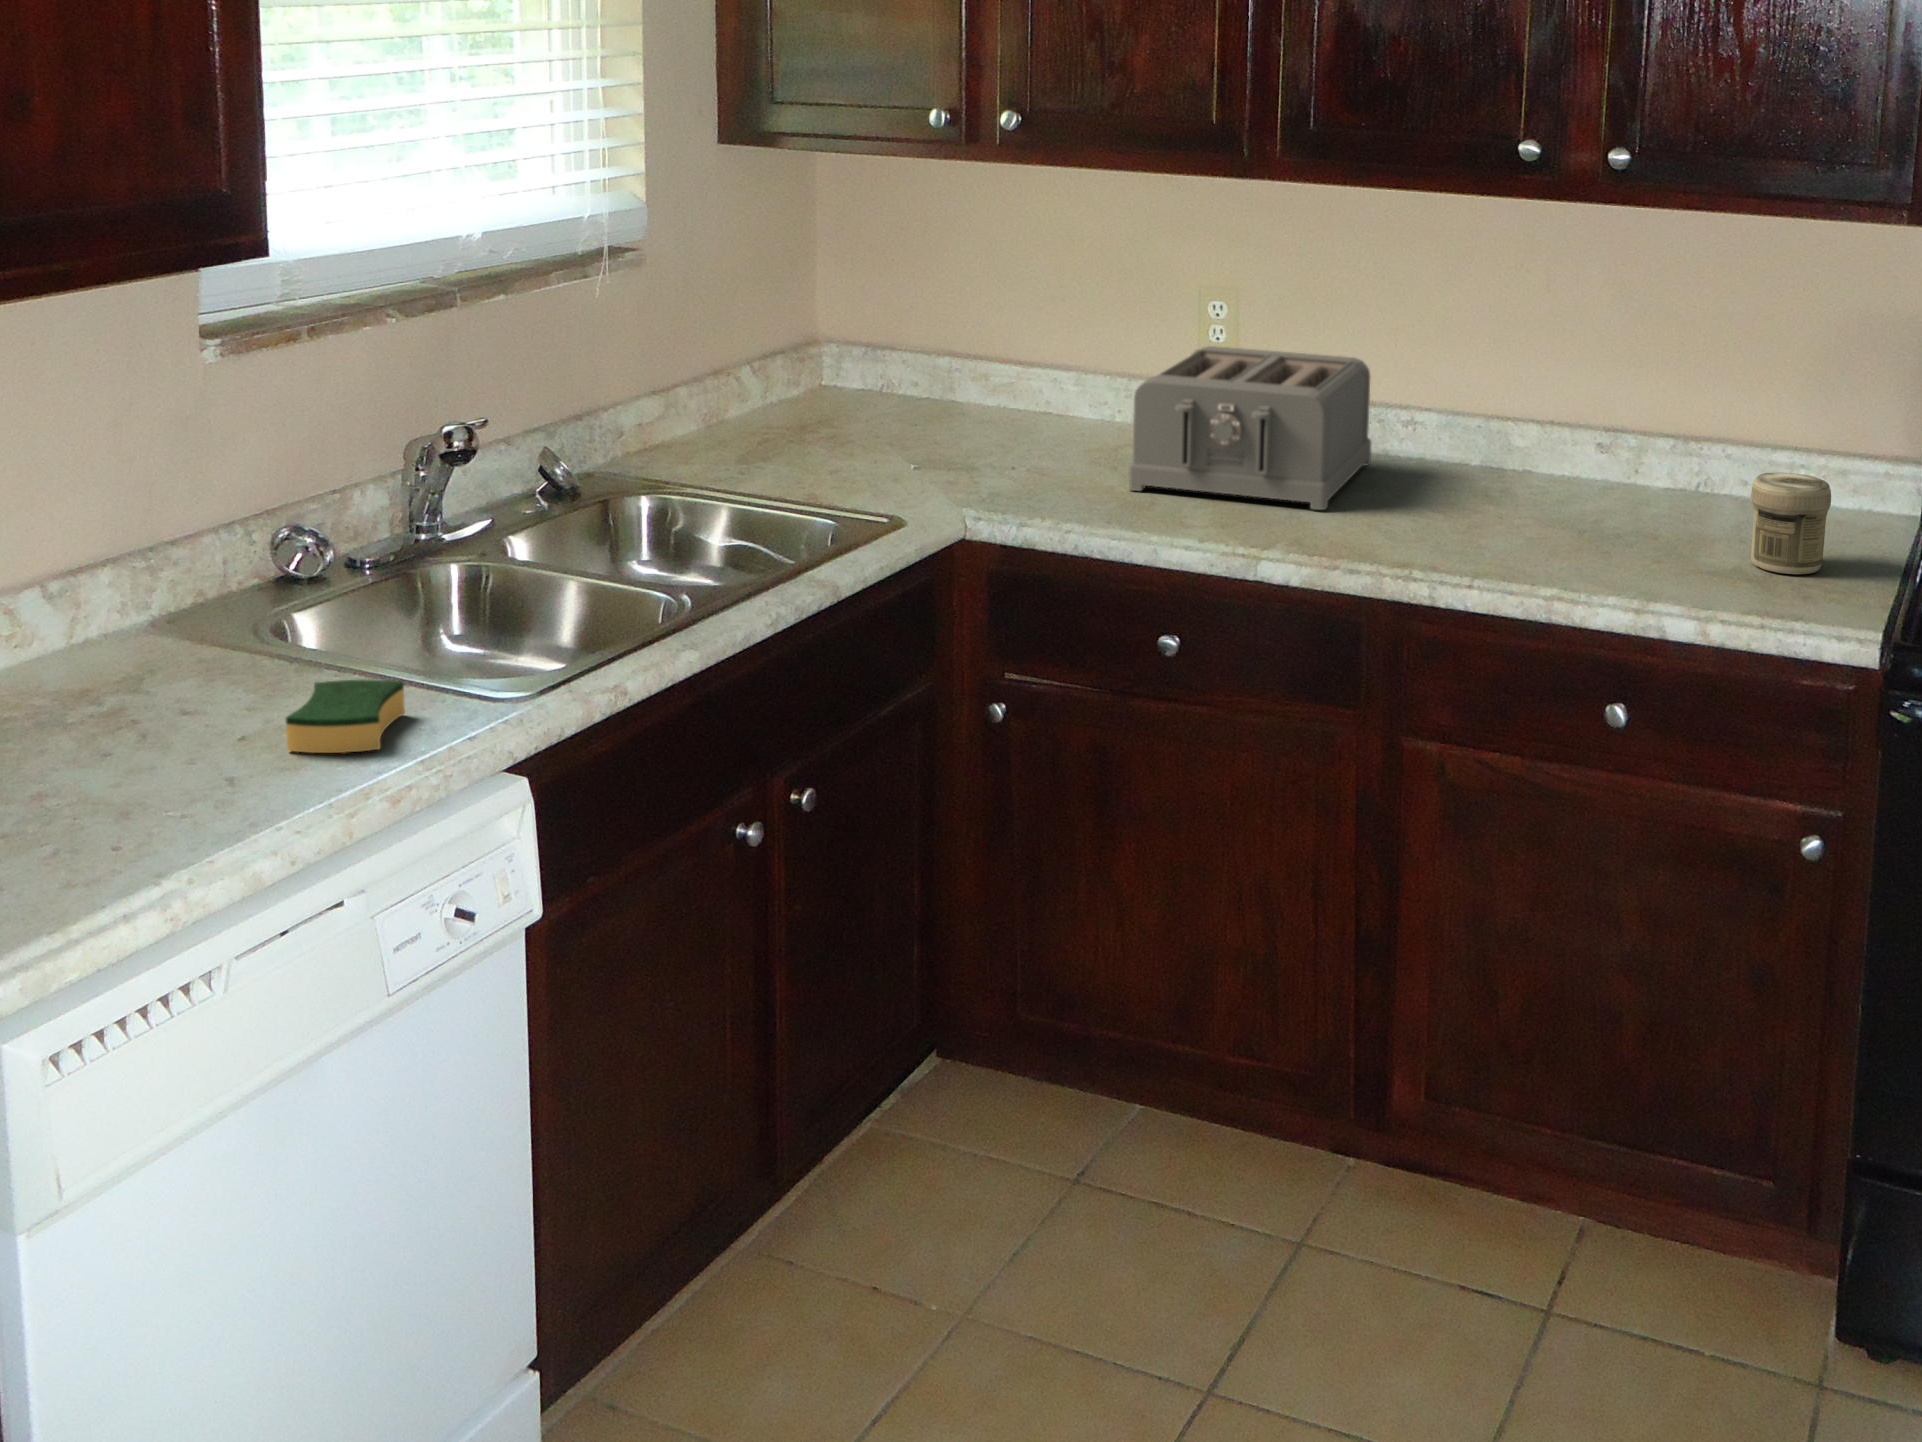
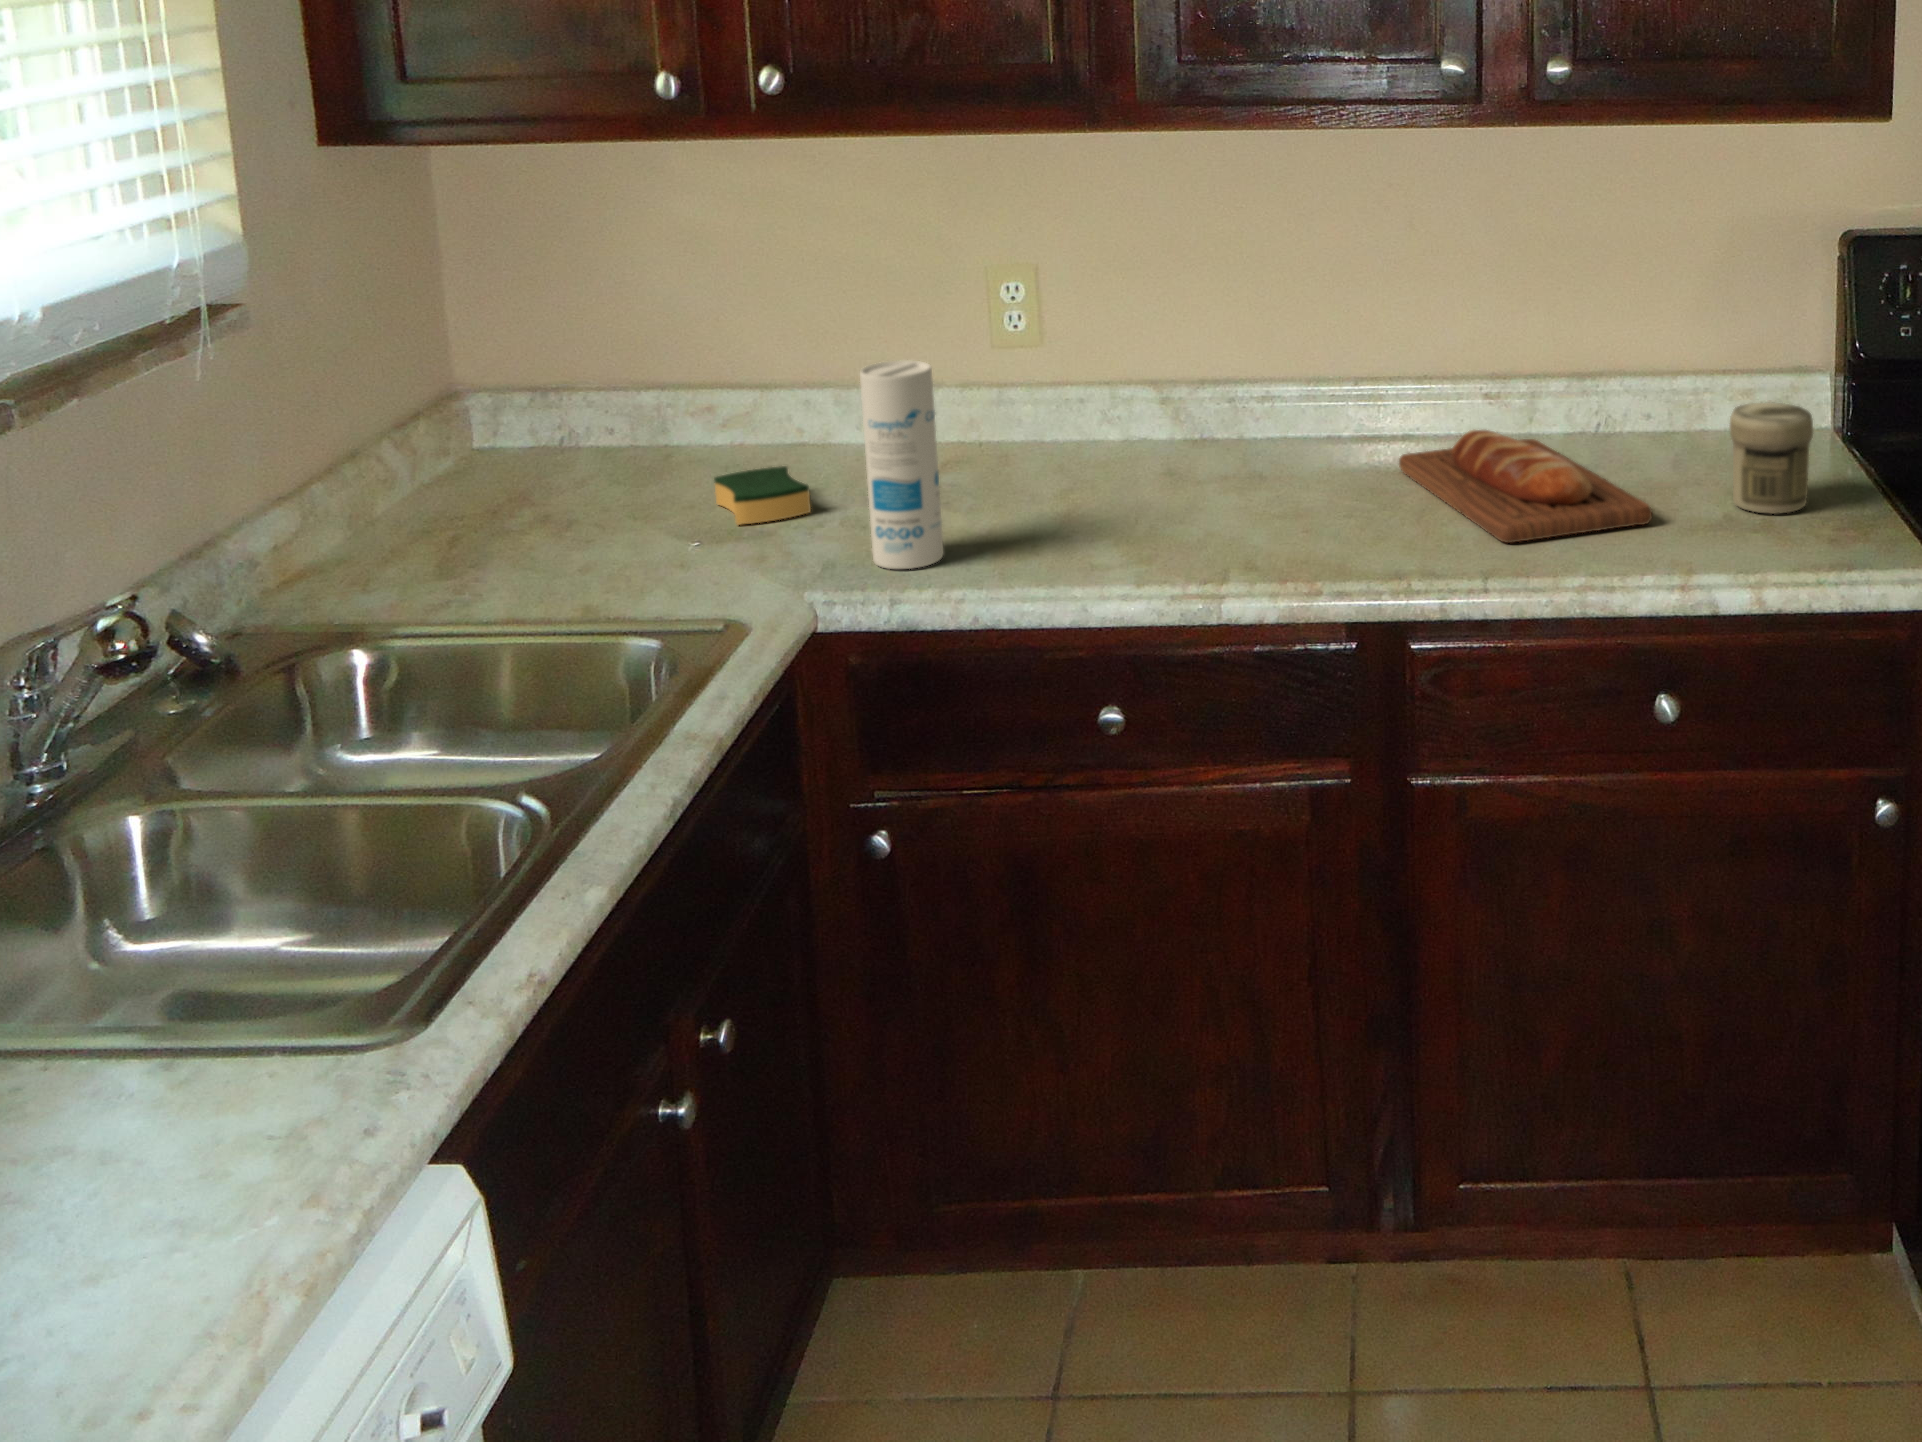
canister: none [1024,341,1079,502] -> present [860,360,943,569]
toaster: present [1129,346,1371,510] -> none [993,332,1248,534]
bread loaf: none [1488,467,1660,562] -> present [1399,430,1652,543]
sponge: present [286,680,405,753] -> present [714,466,811,525]

